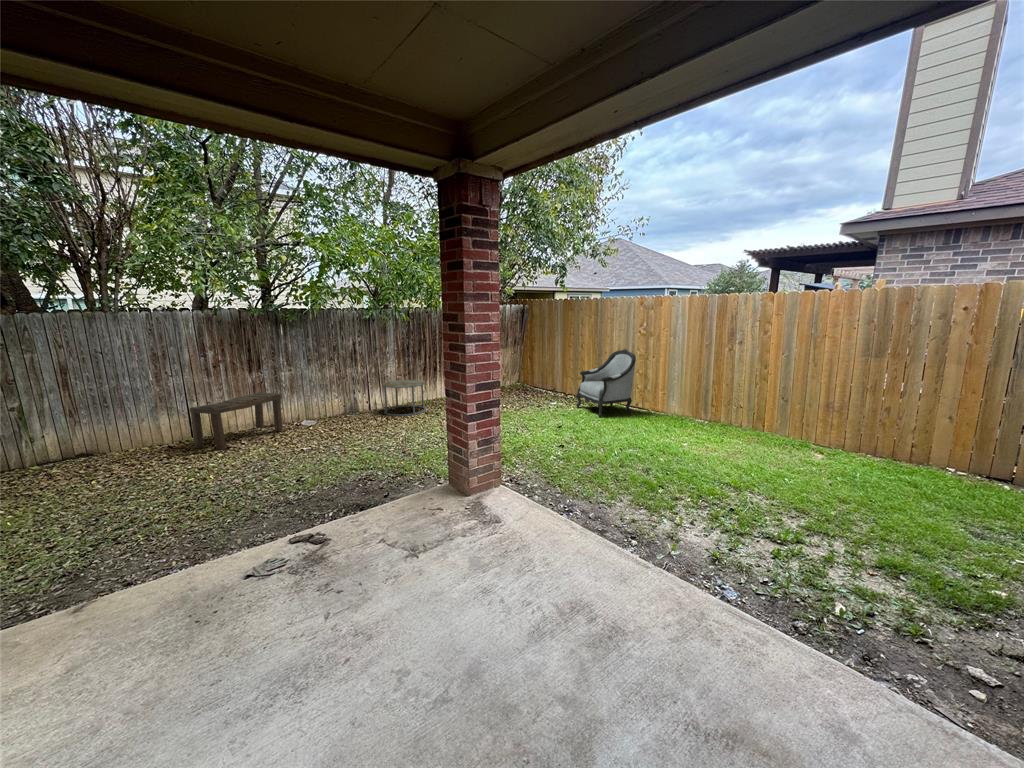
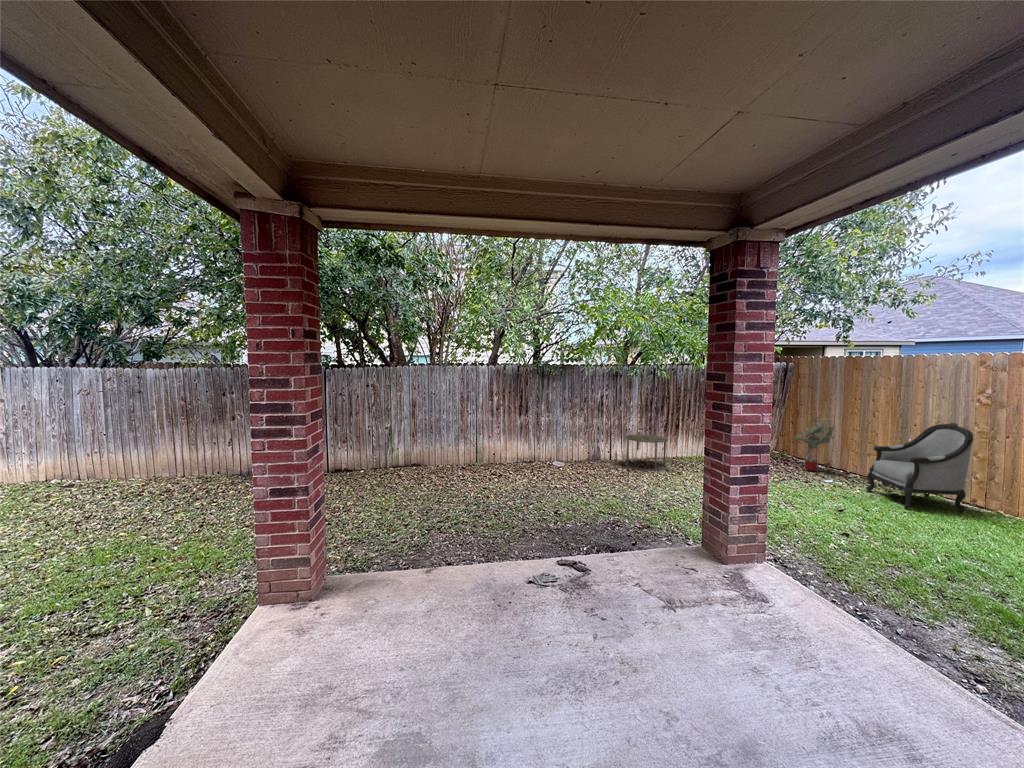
potted tree: none [529,351,558,397] -> present [795,417,837,472]
bench: present [190,392,283,450] -> none [478,433,541,477]

